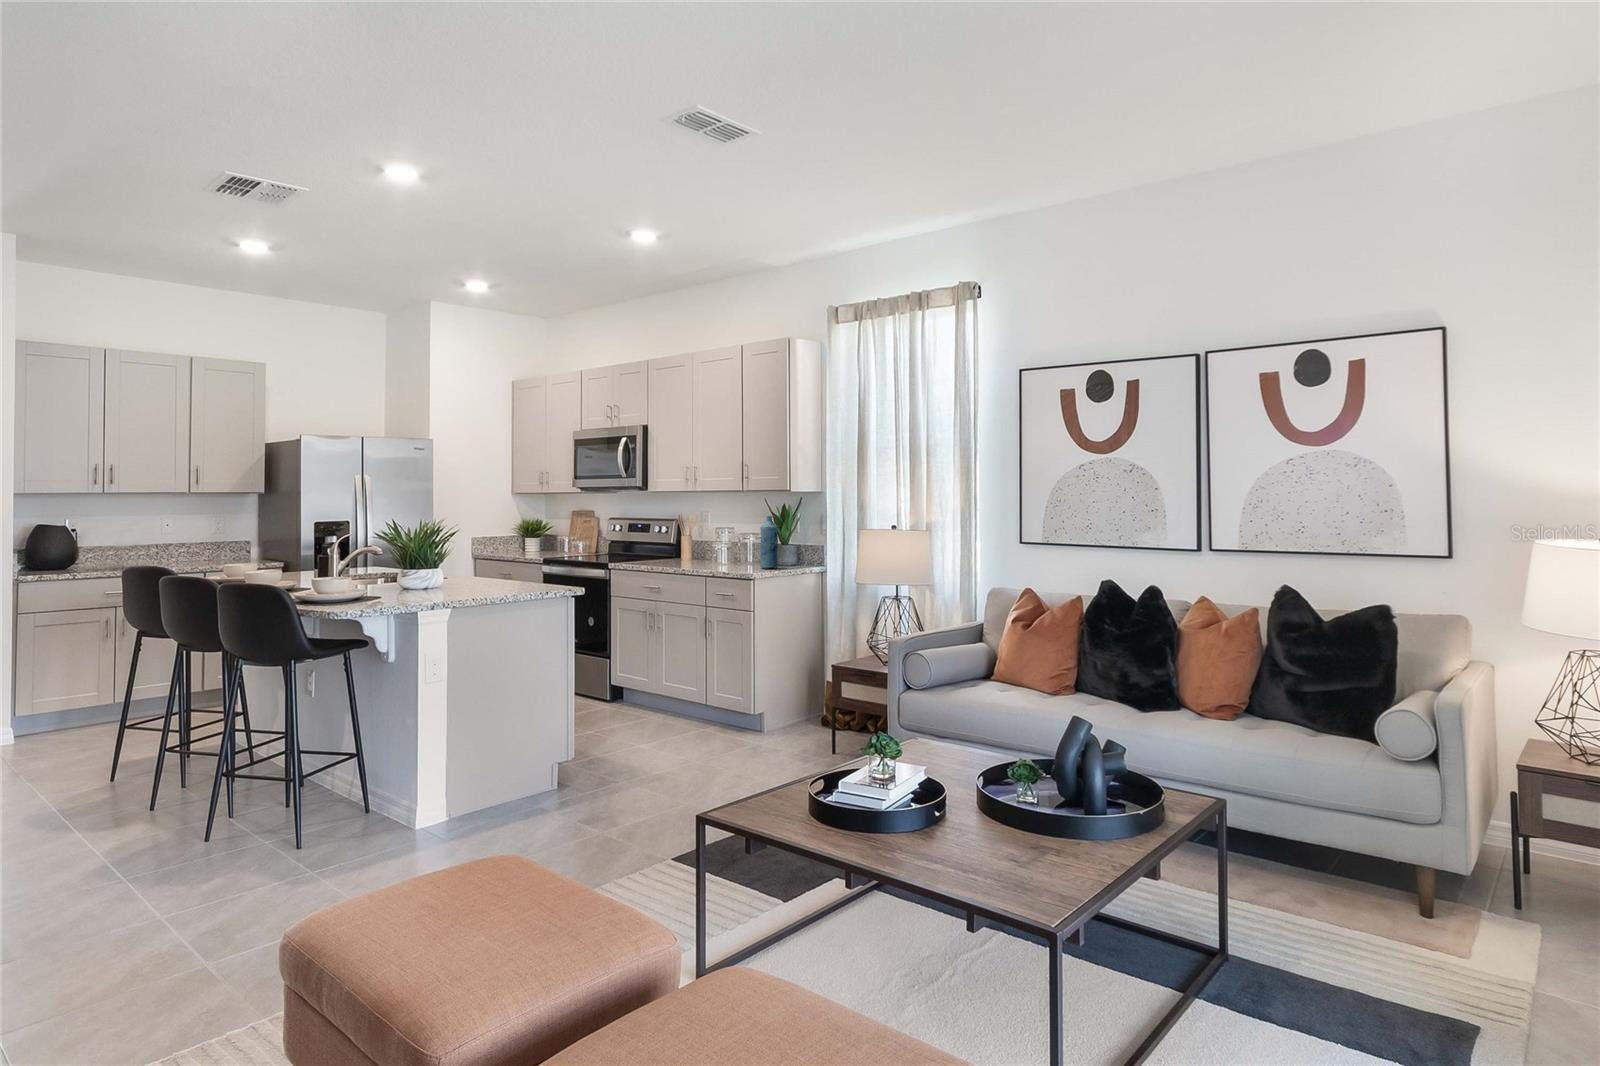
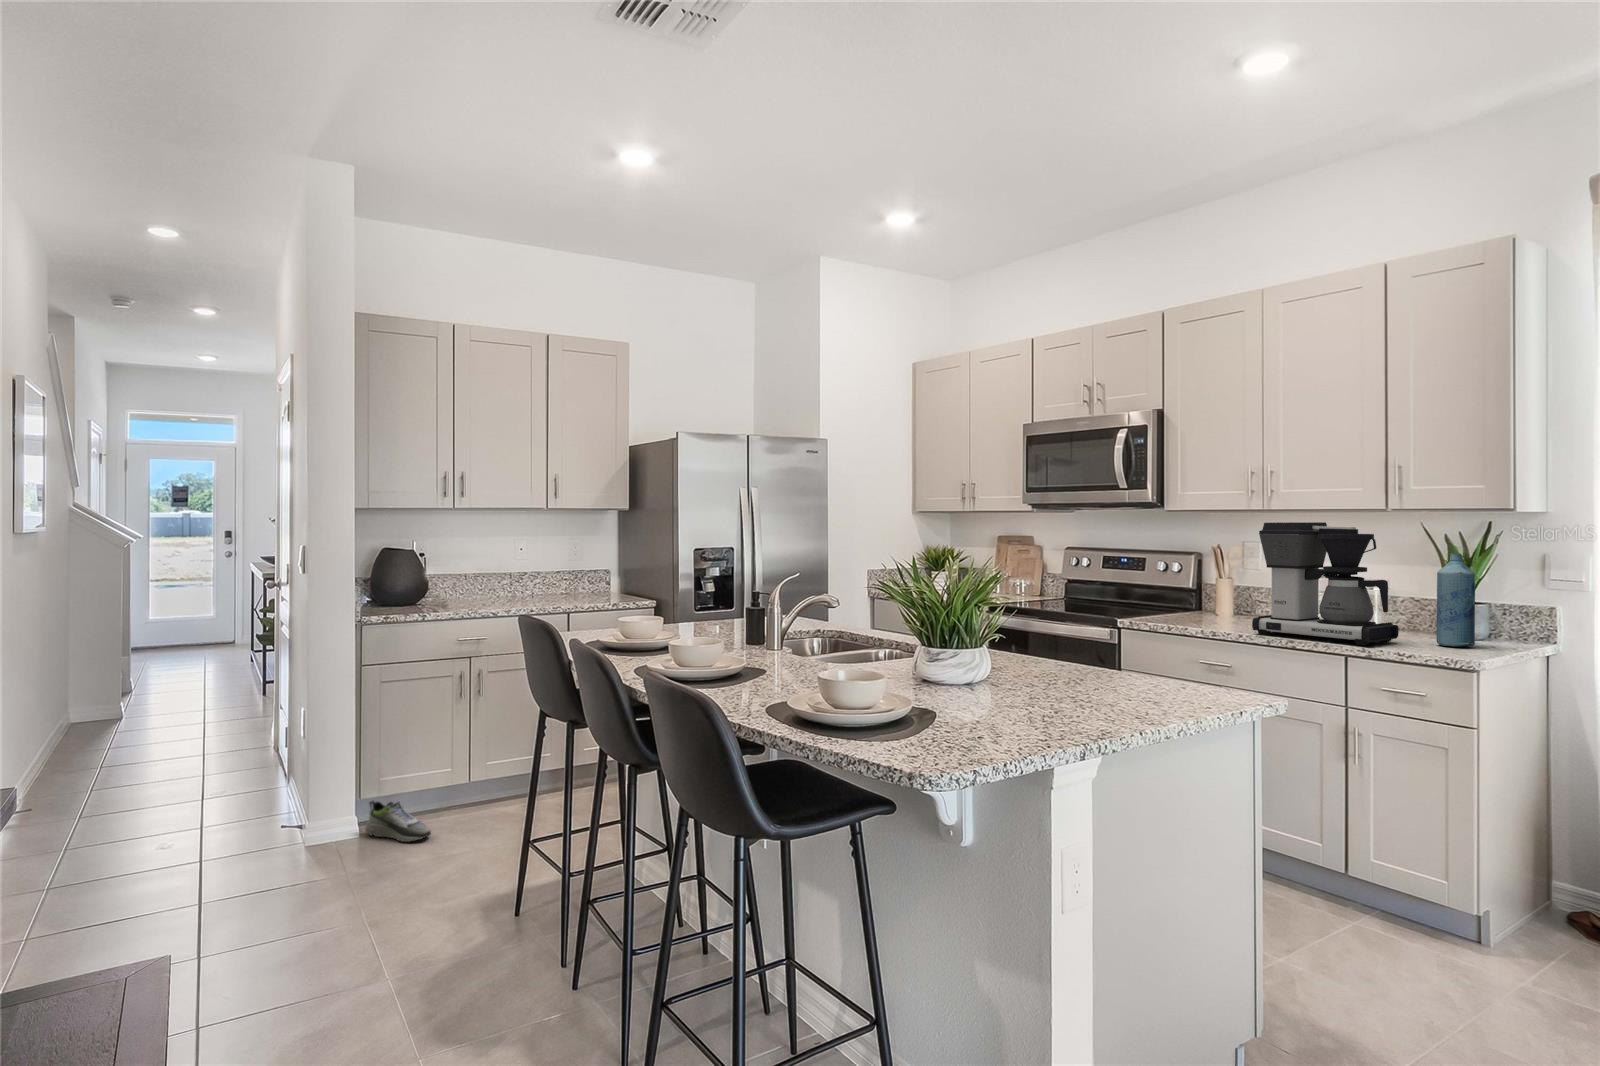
coffee maker: none [673,499,744,570] -> present [1252,522,1399,645]
shoe: none [27,714,86,742] -> present [365,801,431,842]

